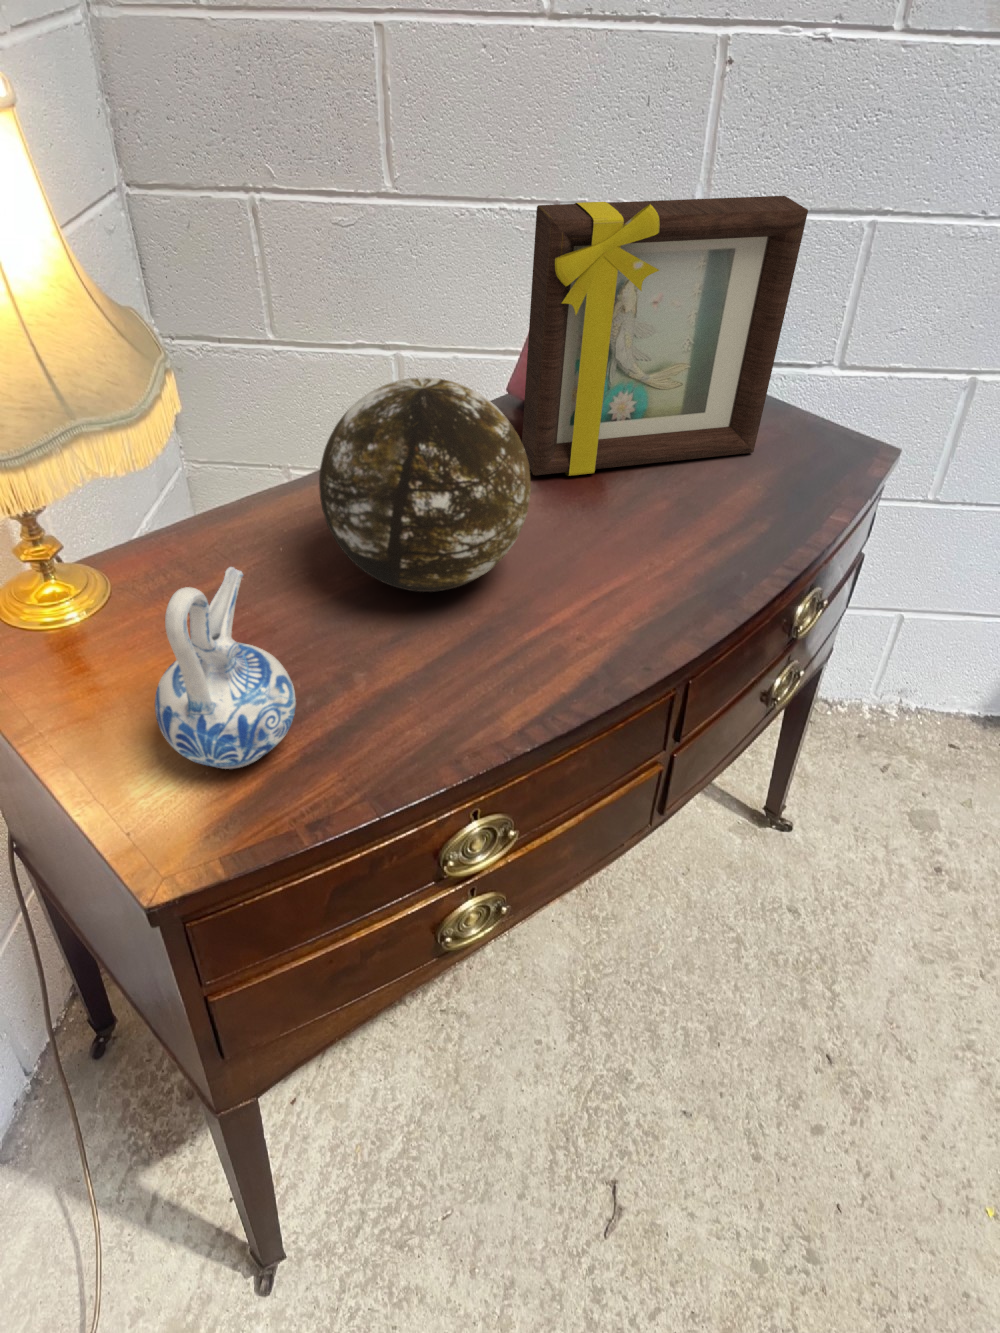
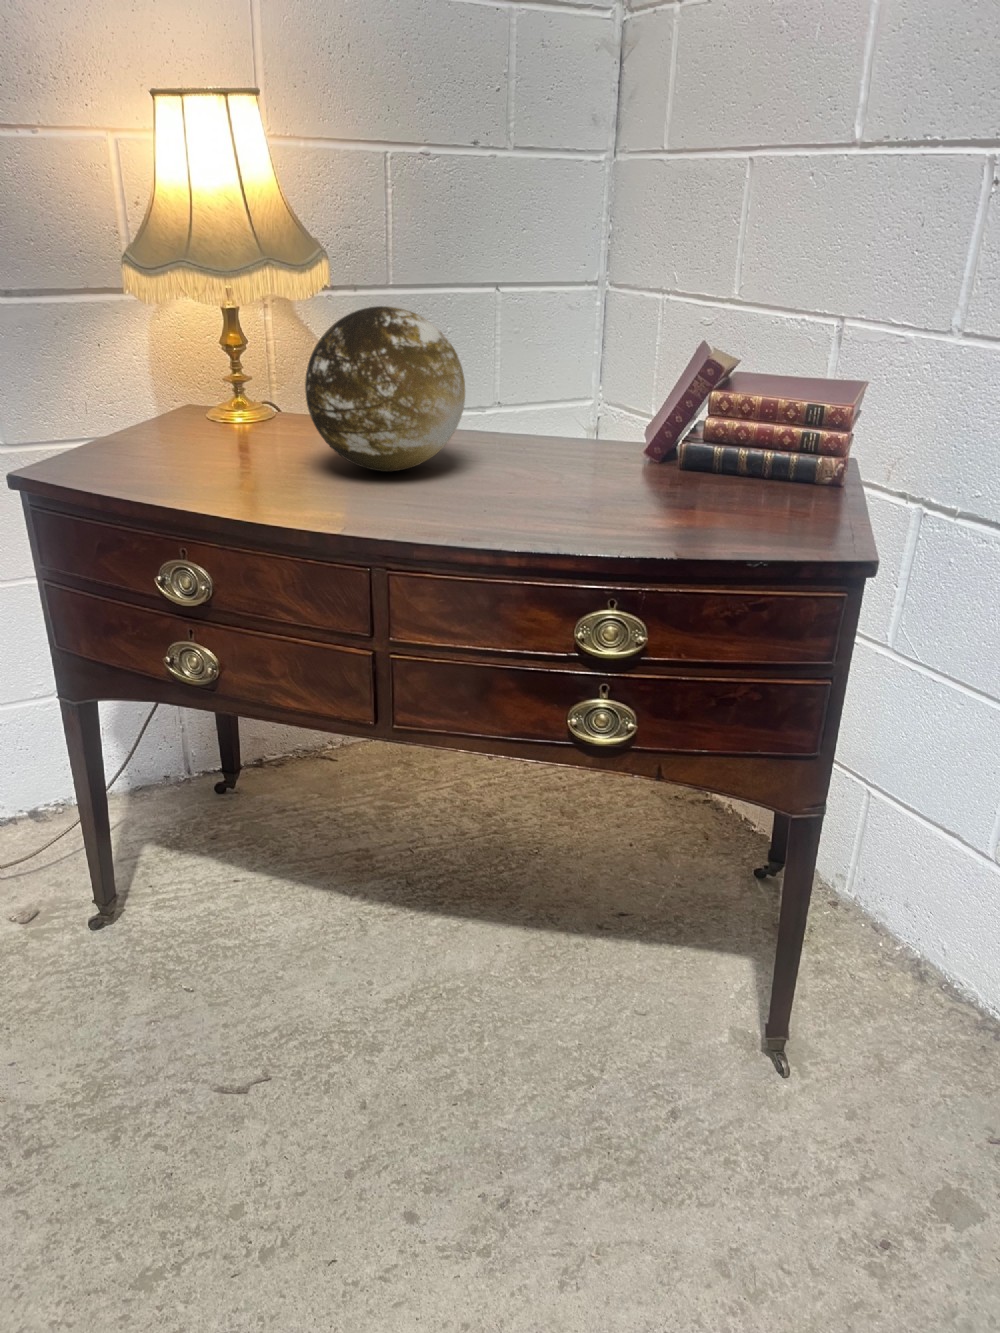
picture frame: present [522,196,808,476] -> none [555,223,807,514]
ceramic pitcher: present [155,567,296,769] -> none [101,322,204,472]

